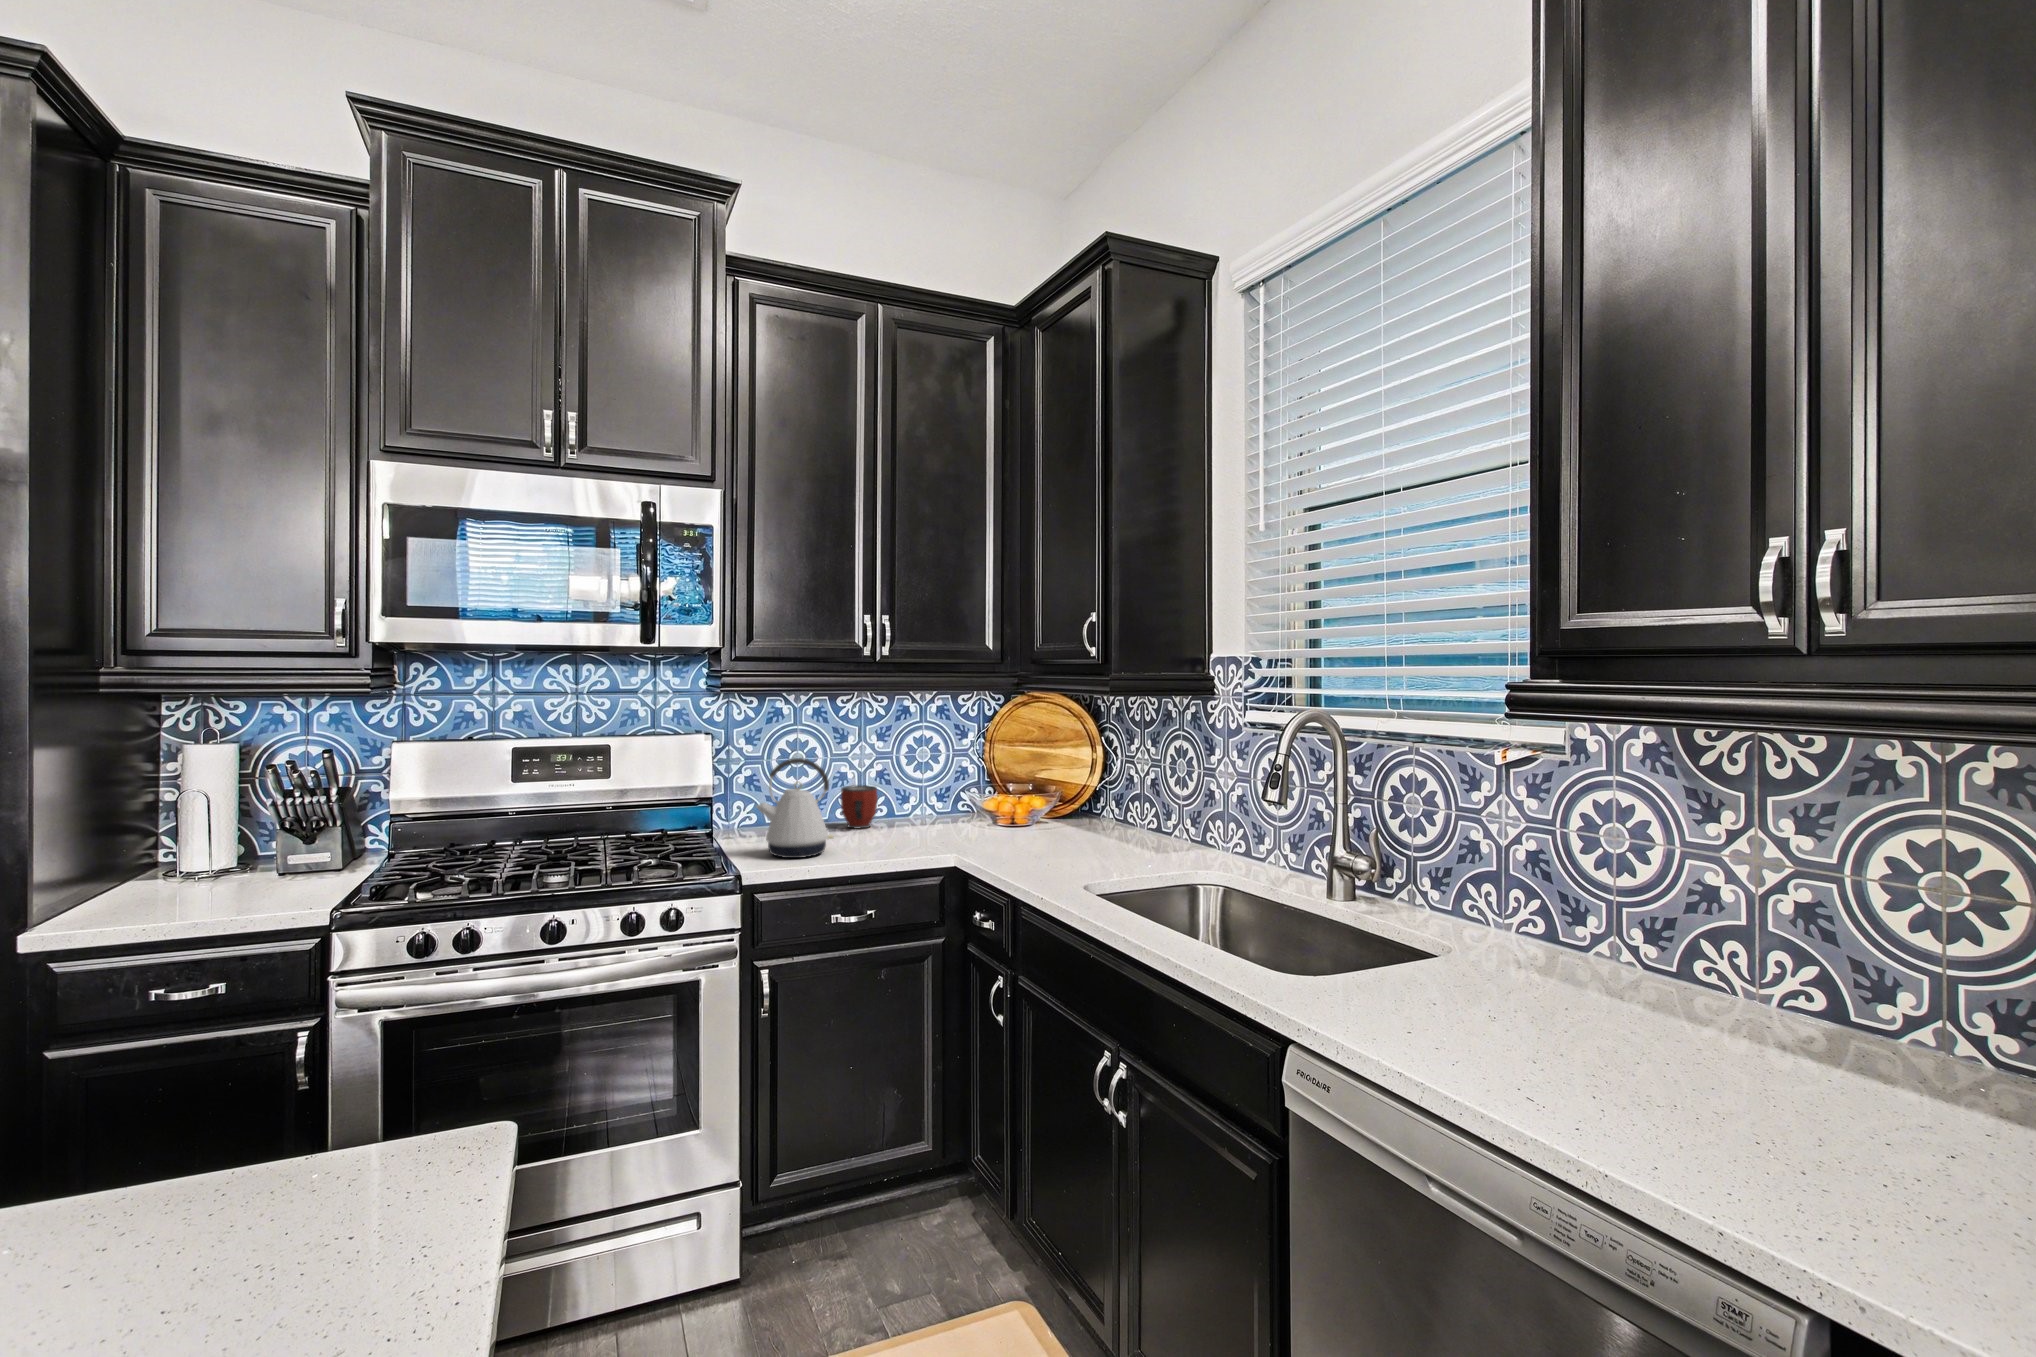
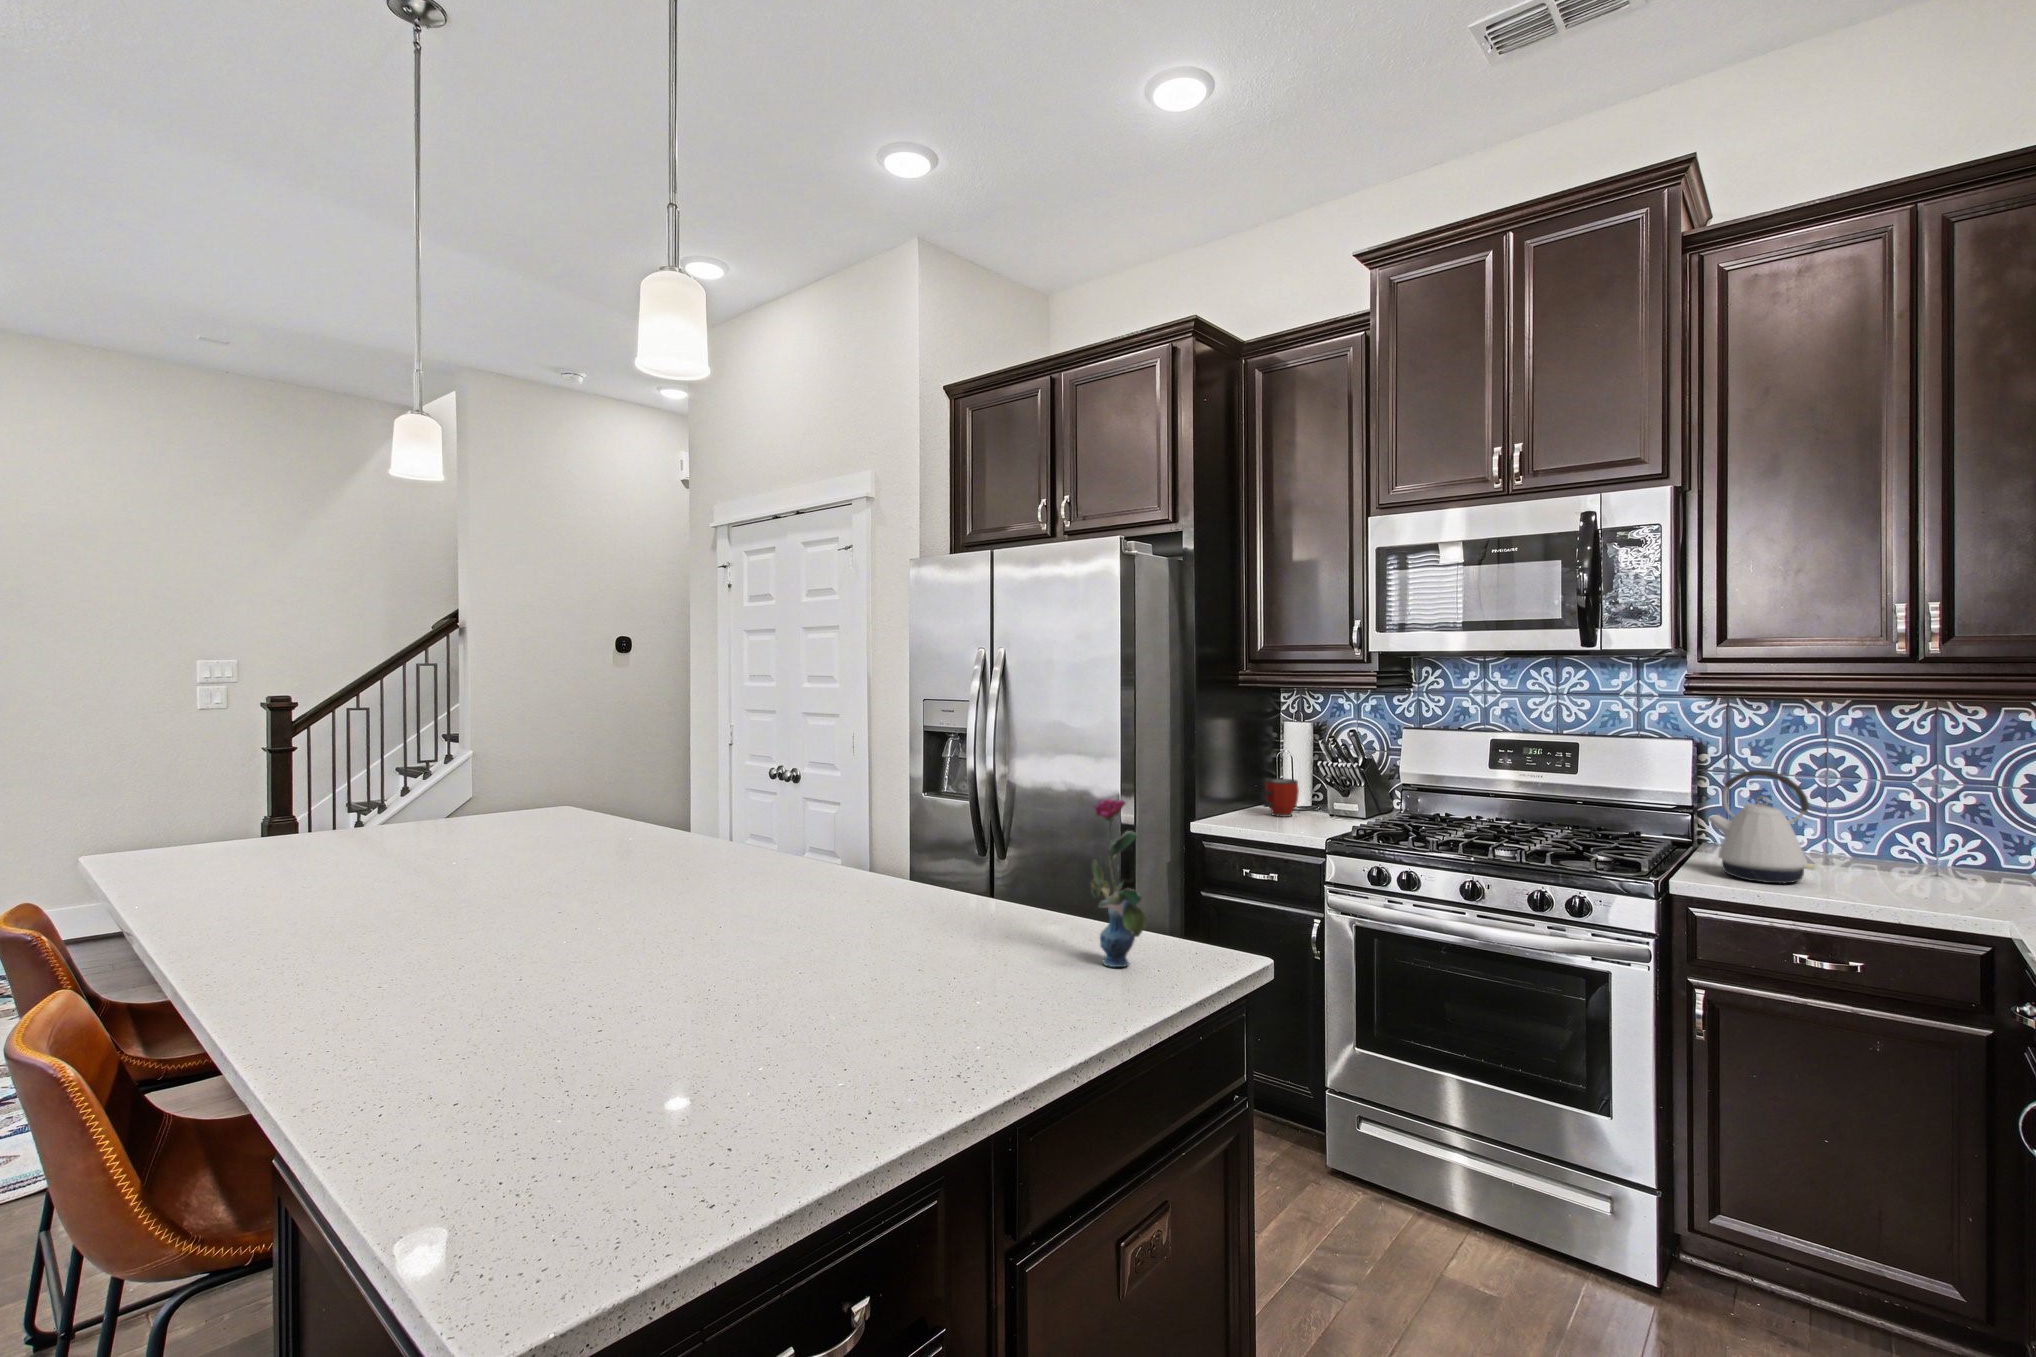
mug: present [841,785,878,828] -> present [1260,778,1299,817]
vase: none [170,913,366,1253] -> present [1090,798,1147,967]

